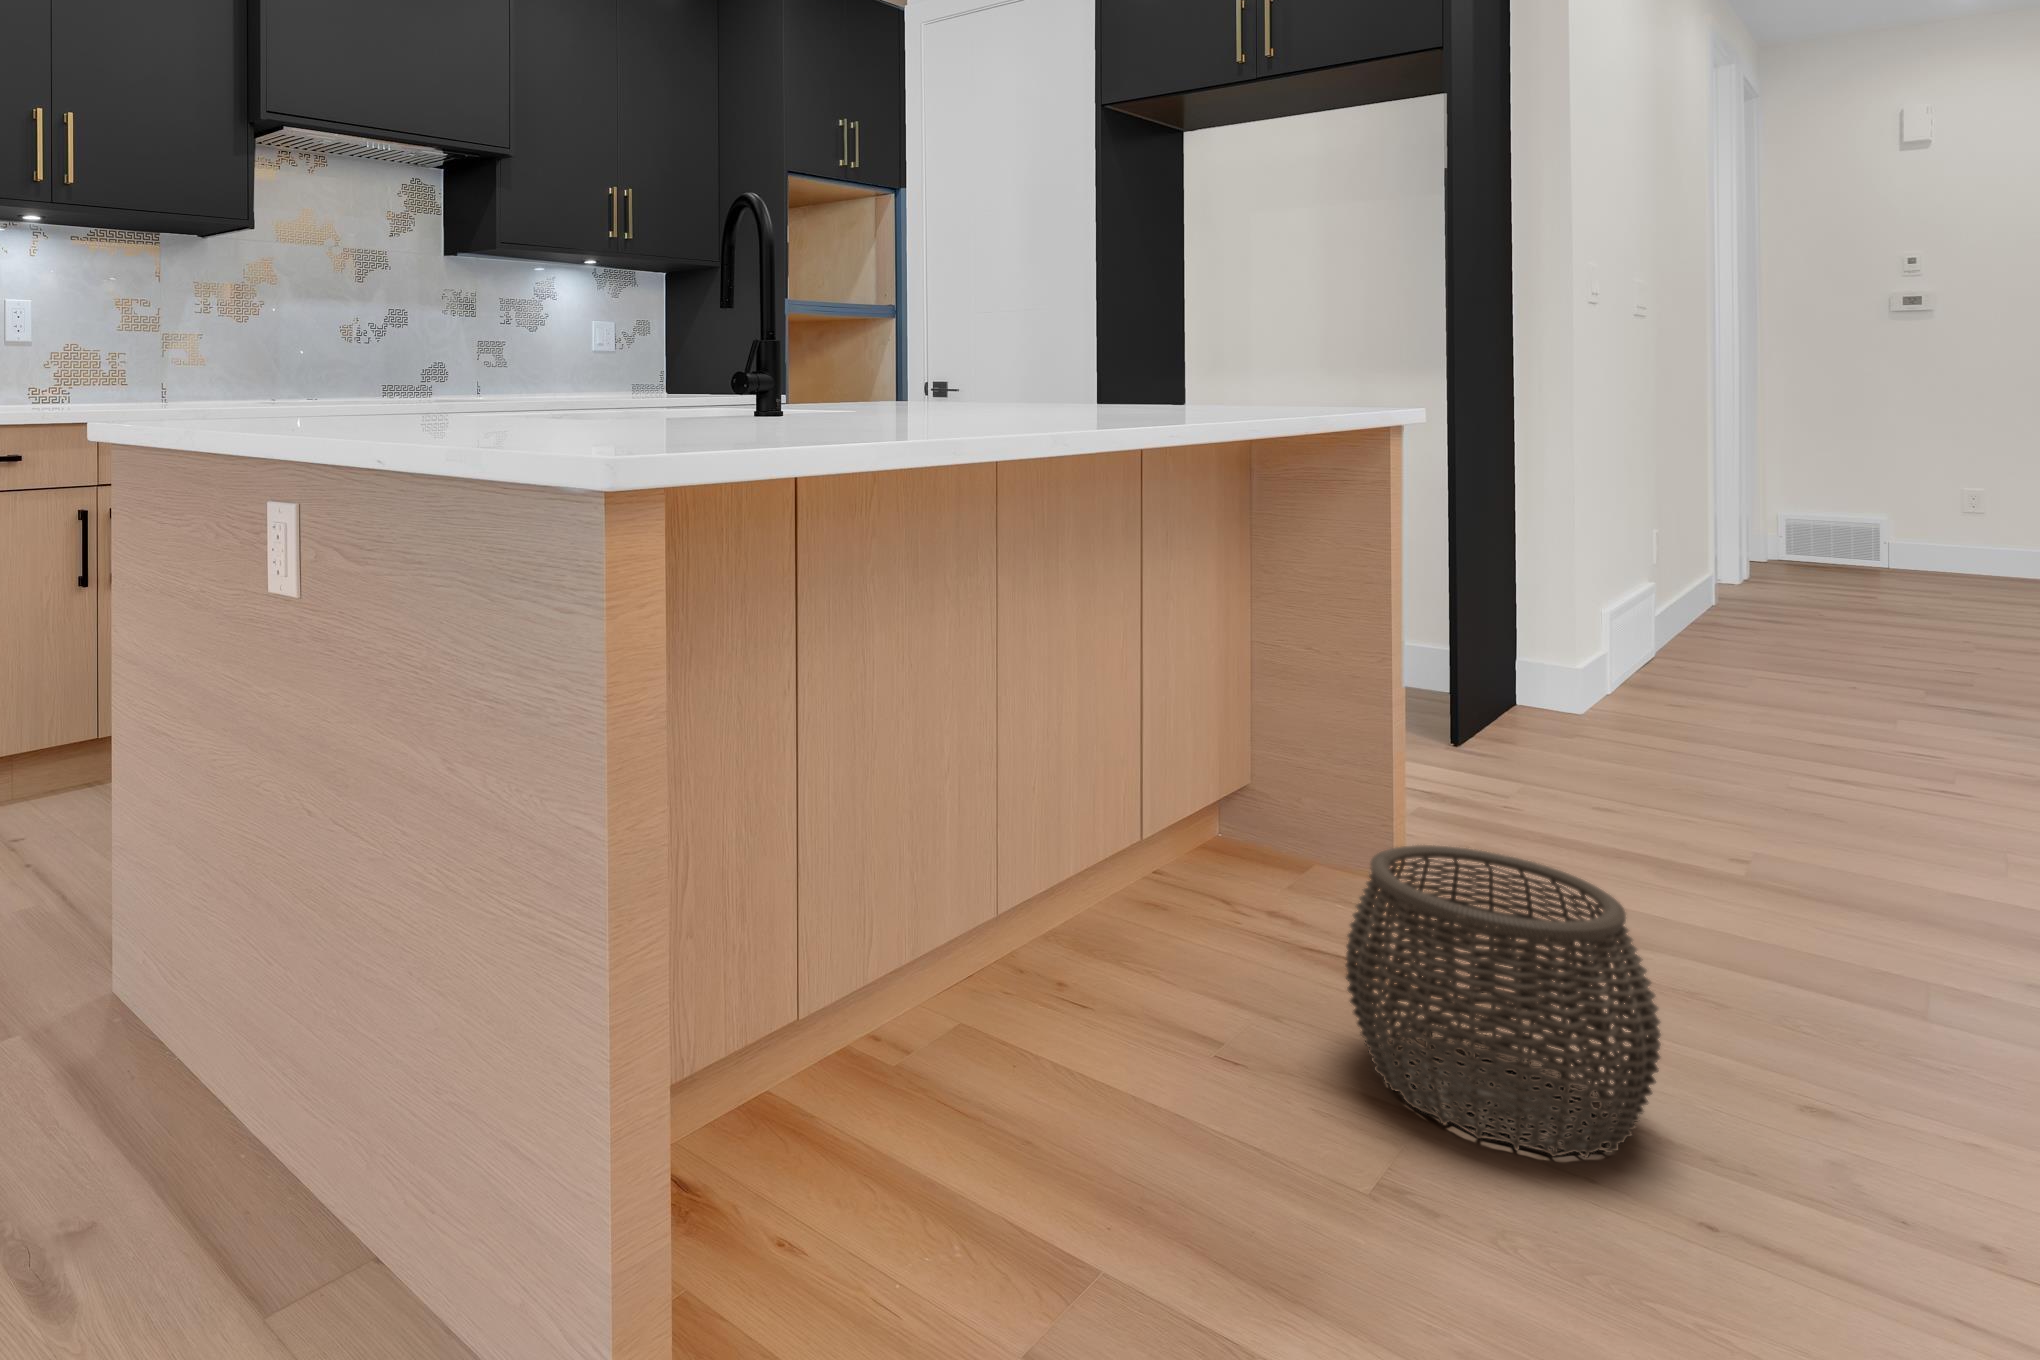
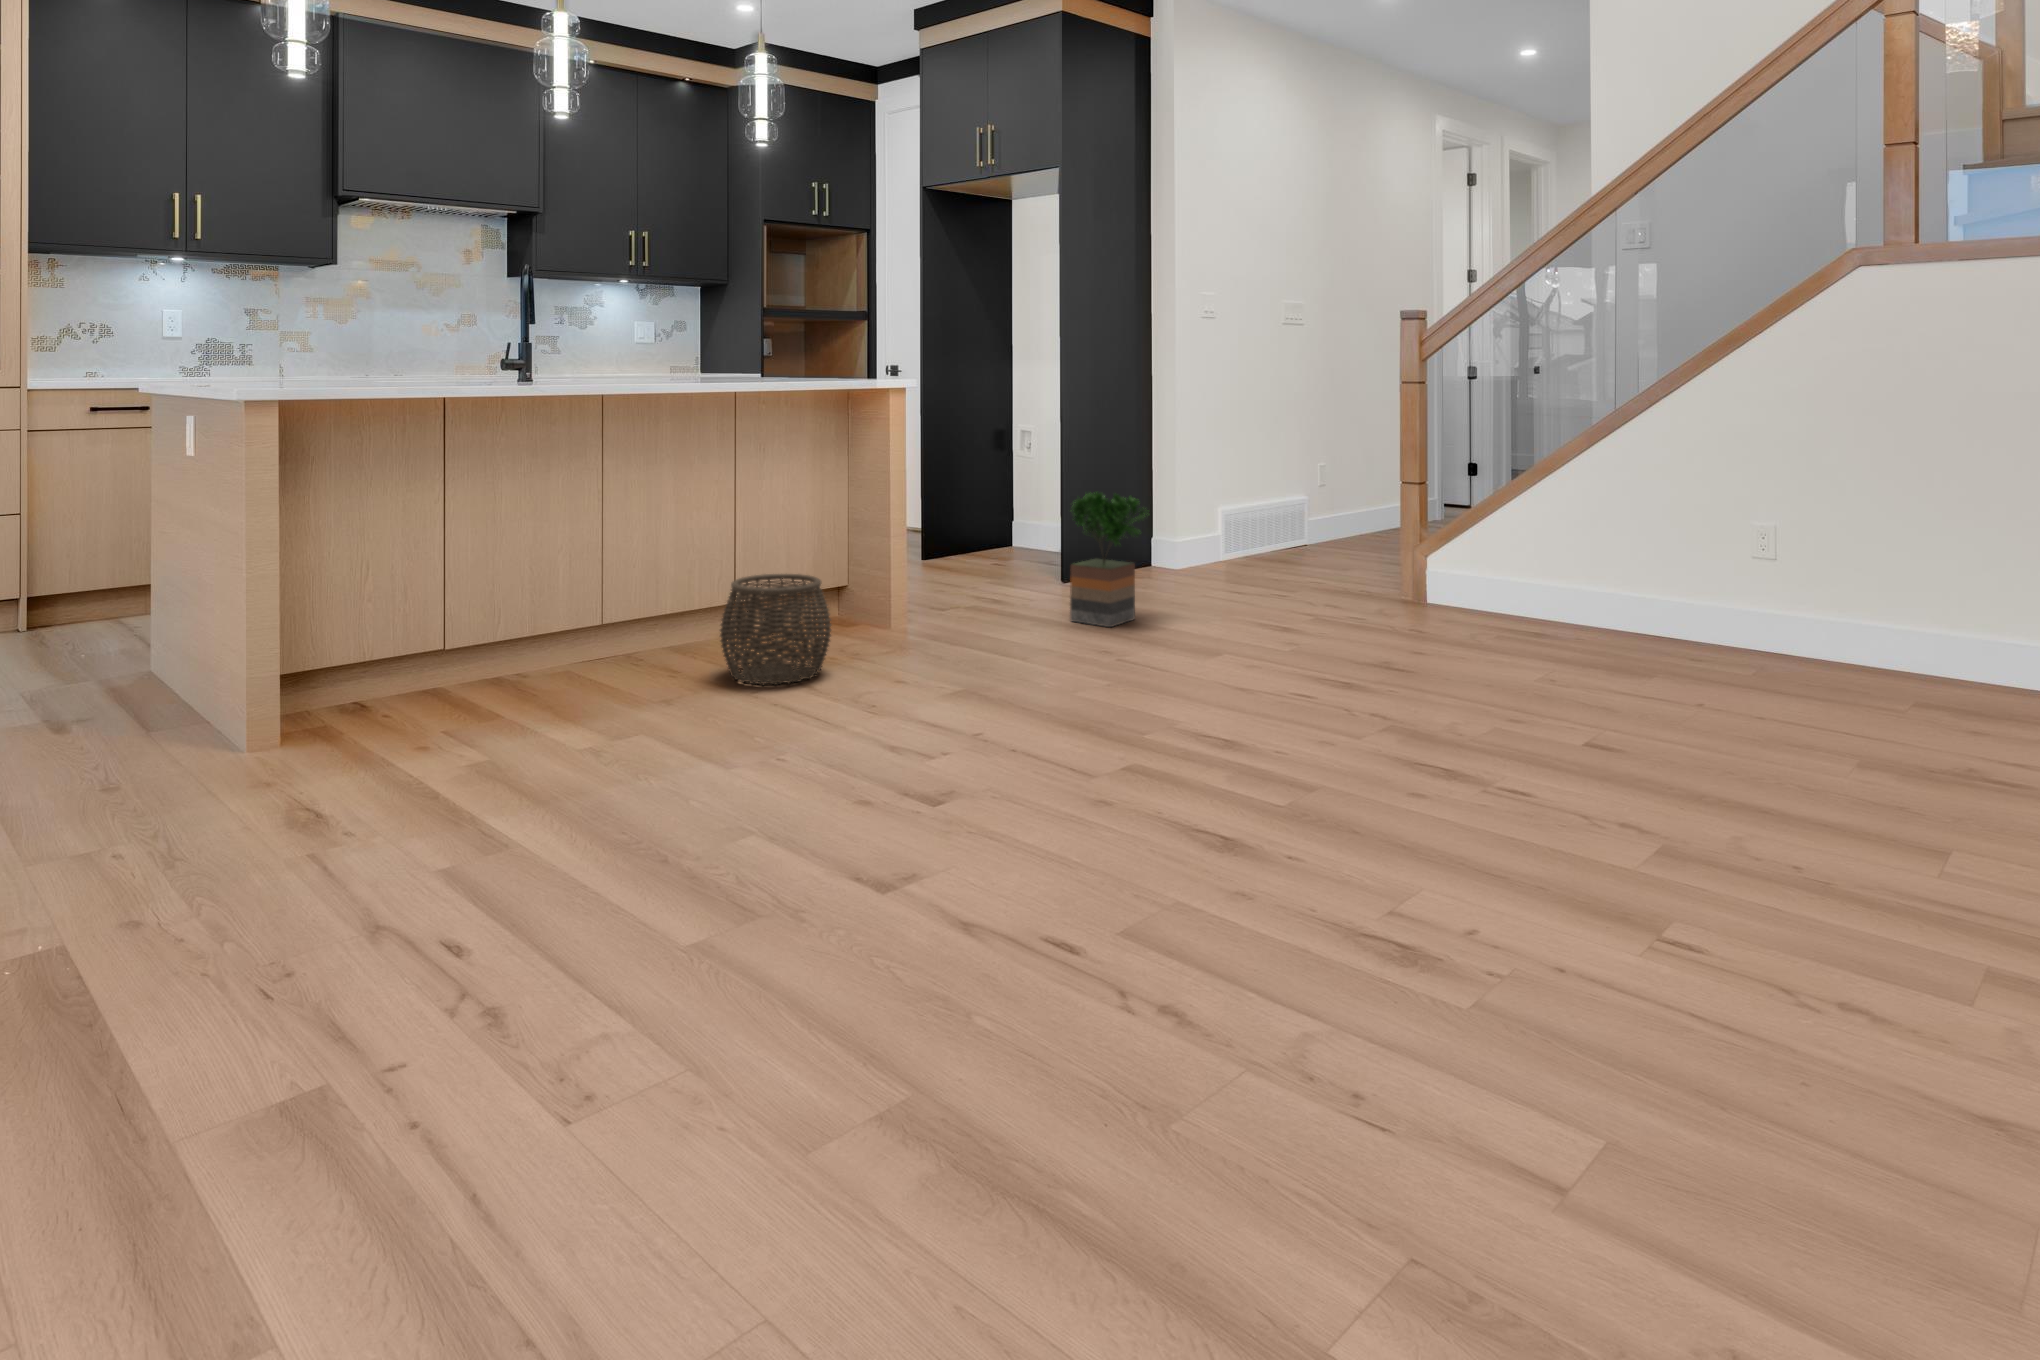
potted tree: none [1705,624,1956,912] -> present [1070,493,1147,627]

